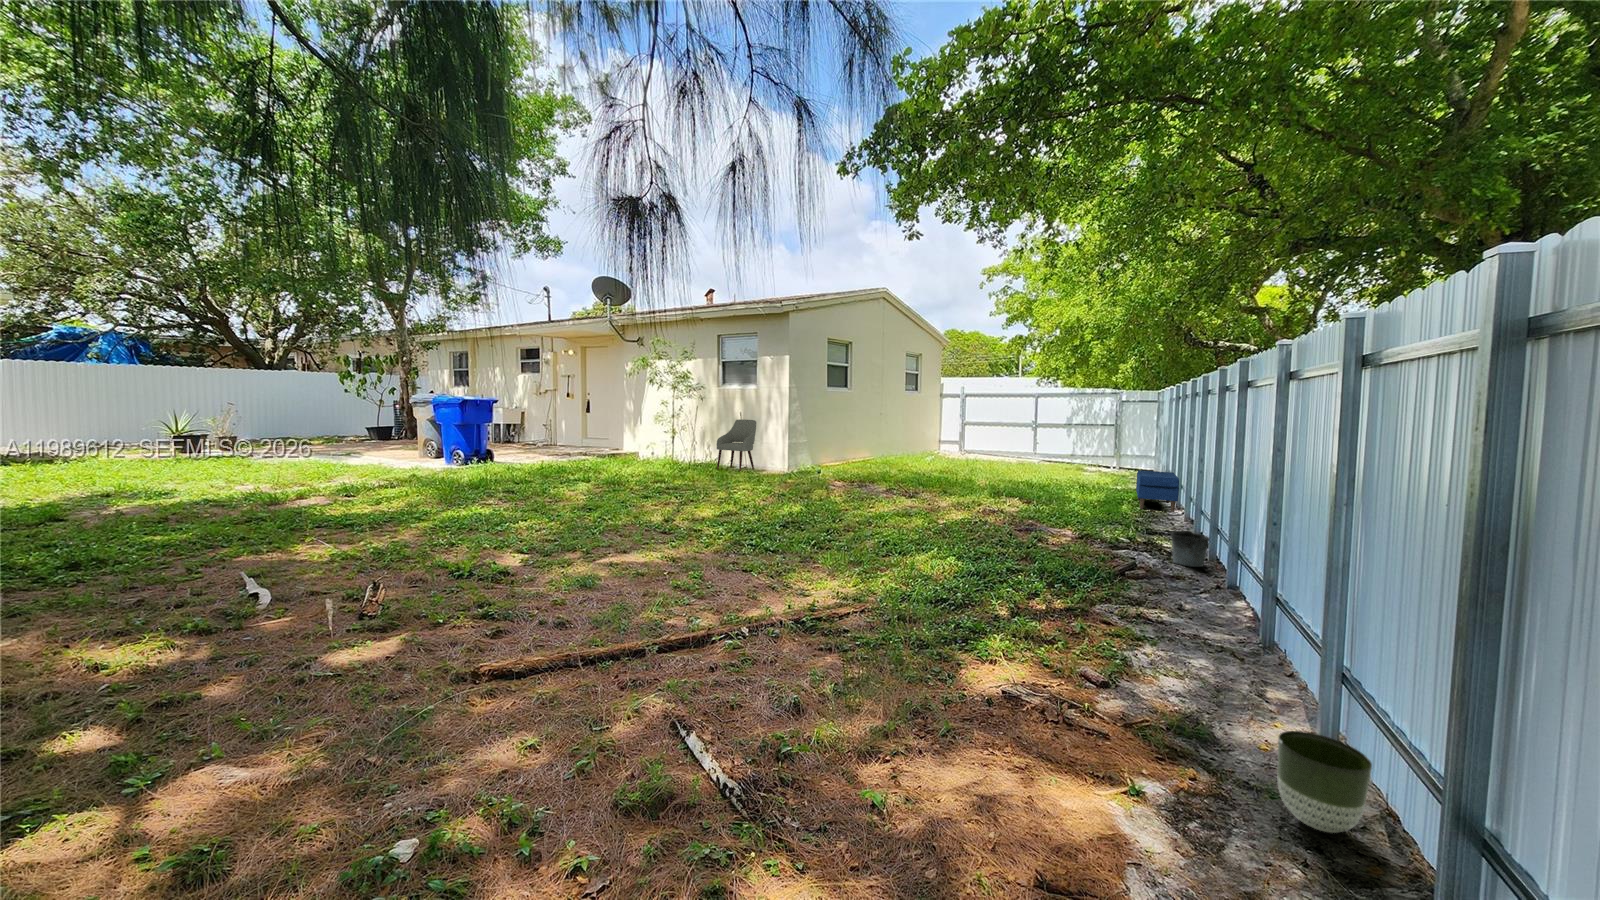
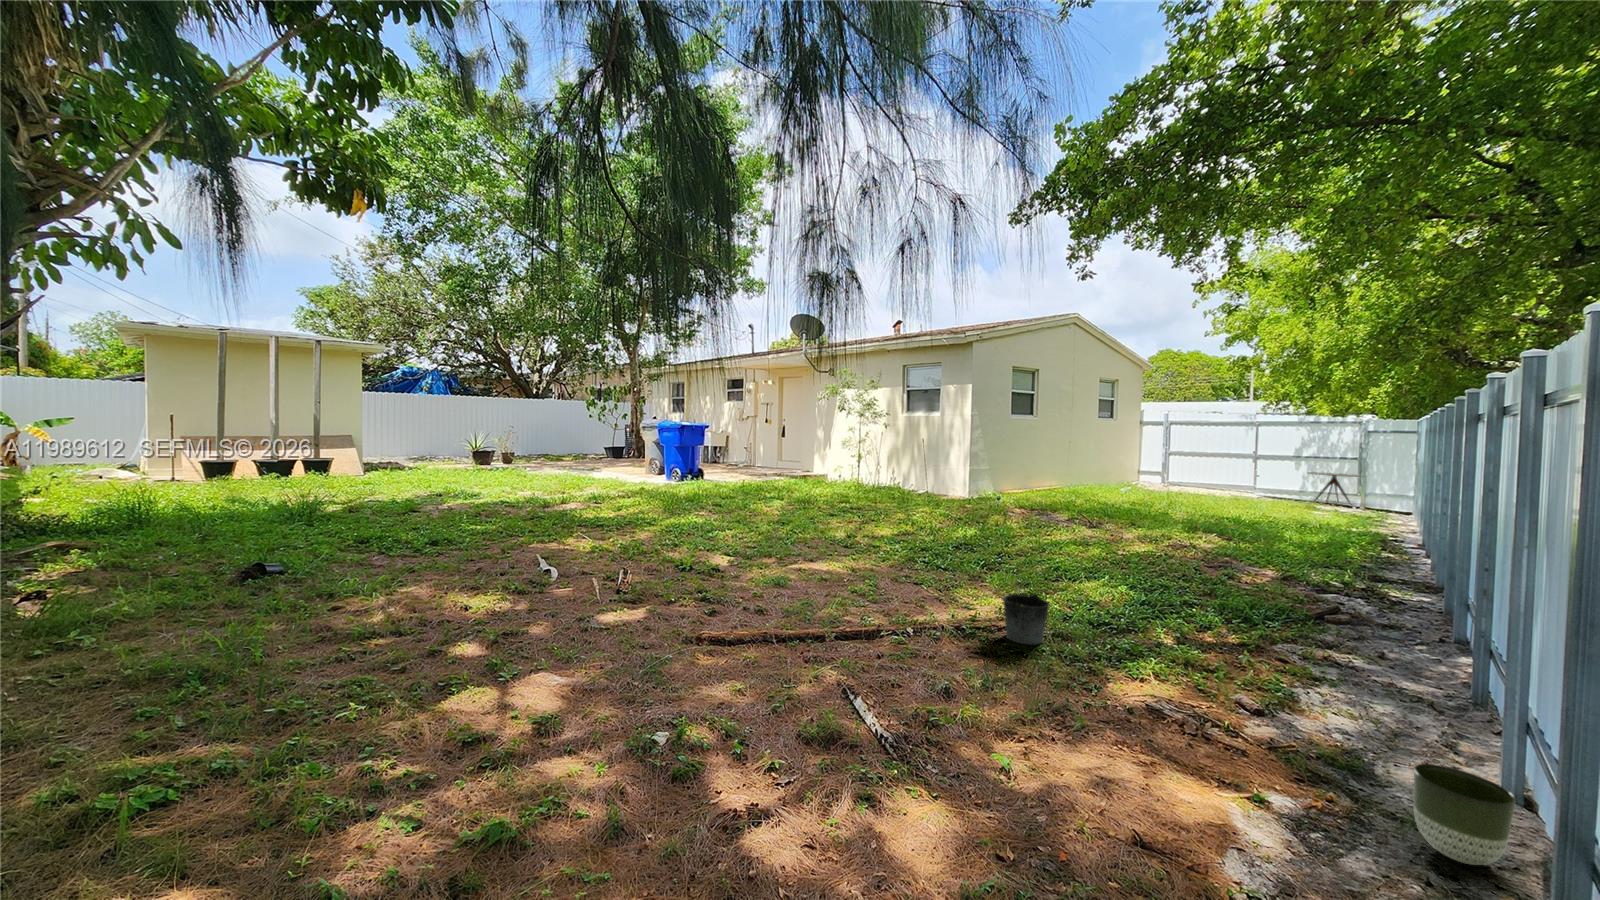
chair: present [716,419,756,471] -> none [894,445,933,495]
round table: none [1073,438,1114,466] -> present [1309,472,1360,504]
bench: present [1136,470,1179,512] -> none [1376,511,1434,561]
bucket: present [1169,530,1209,567] -> present [1002,593,1050,645]

